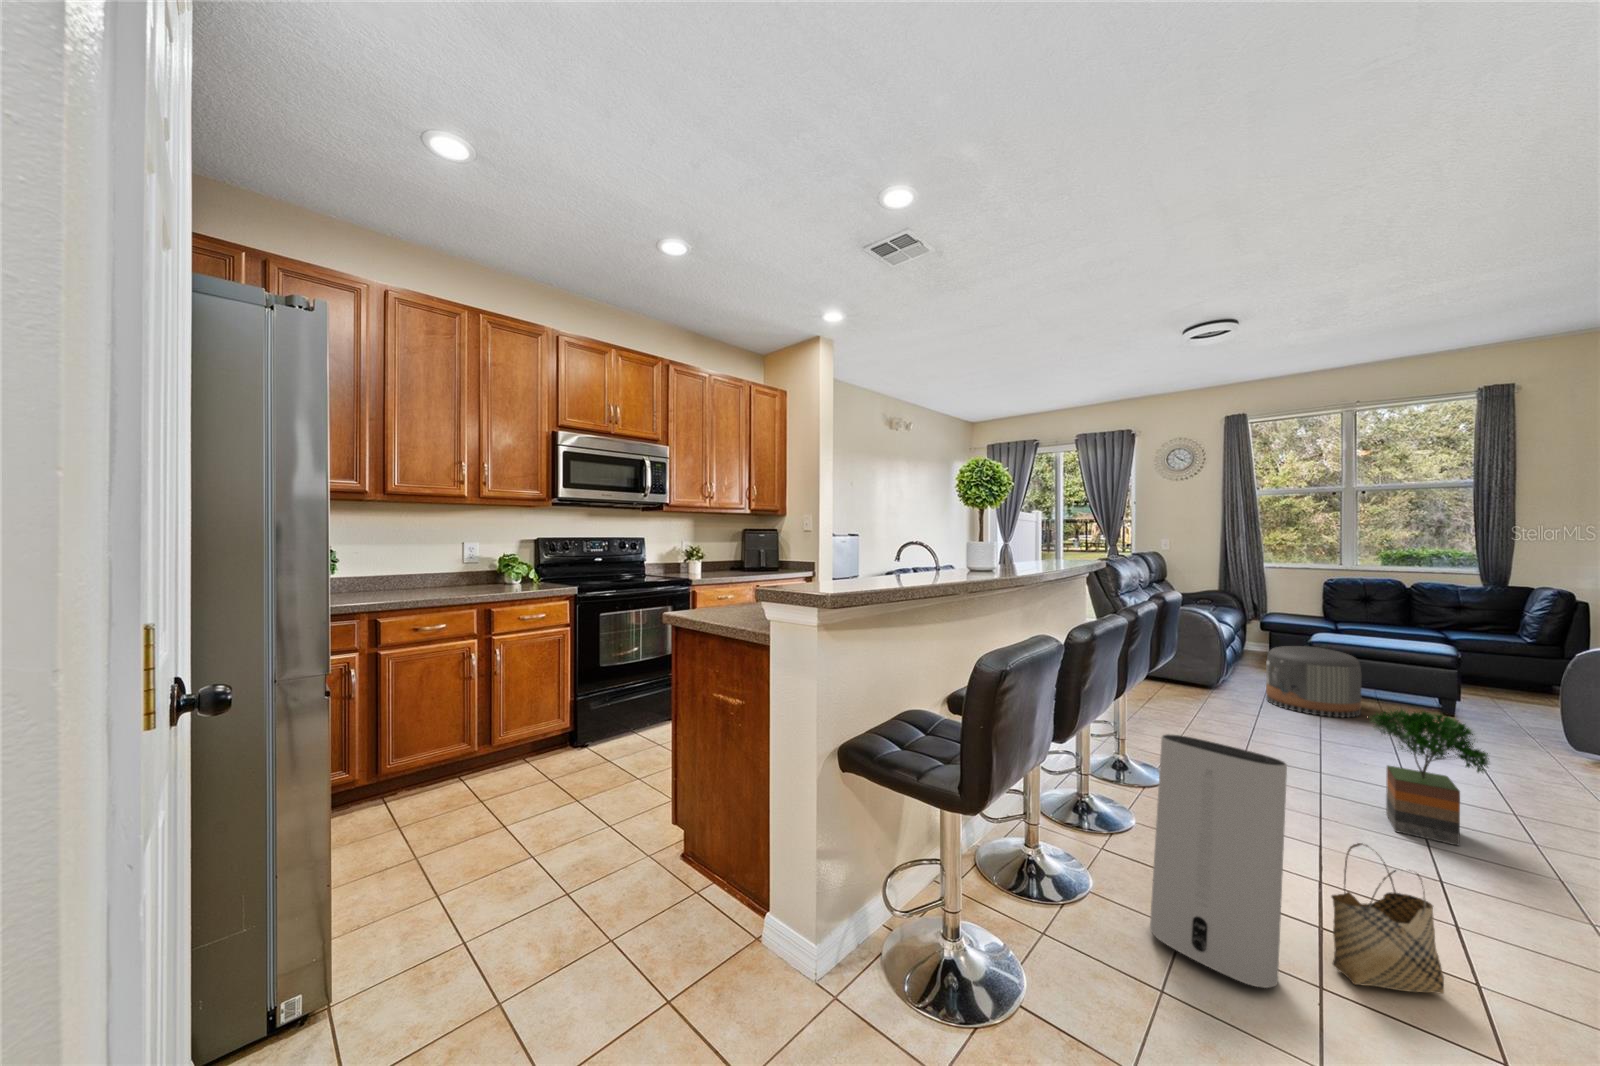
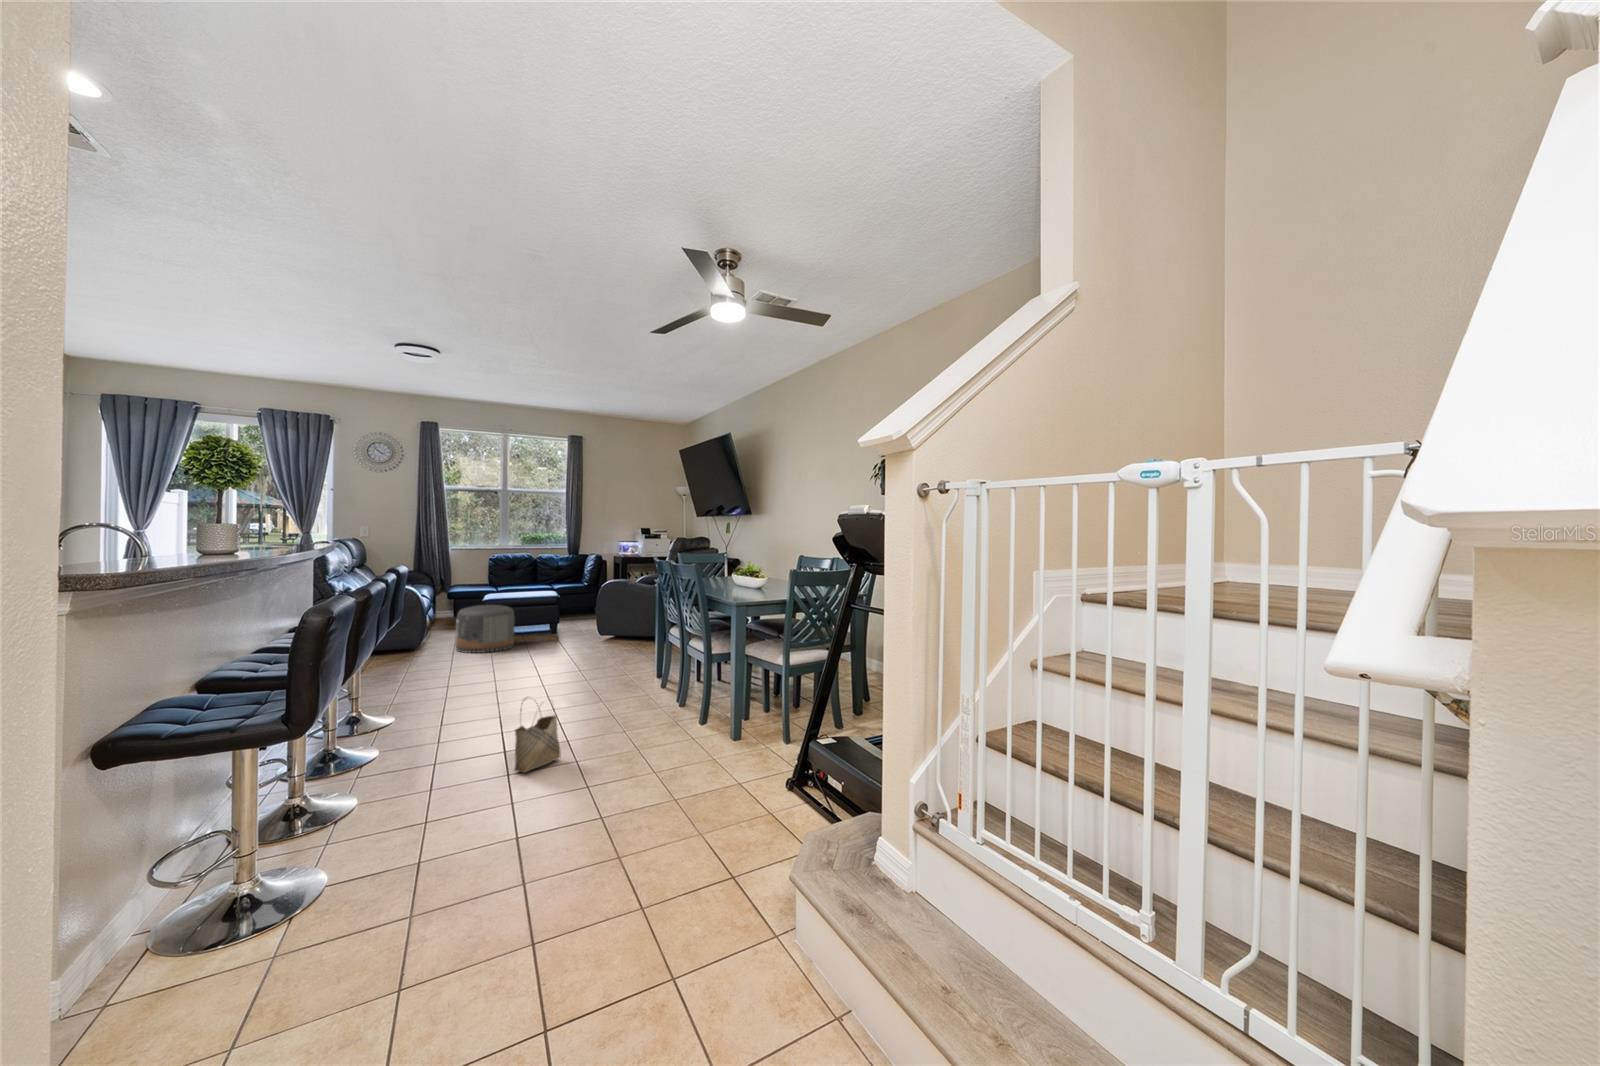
potted tree: present [1372,709,1489,846] -> none [524,626,577,701]
air purifier: present [1150,734,1287,988] -> none [408,660,495,806]

